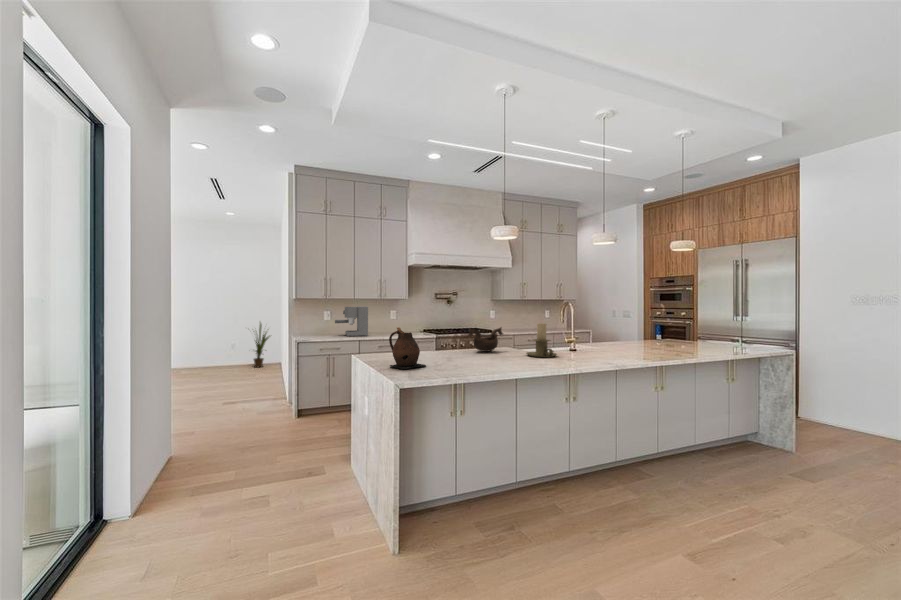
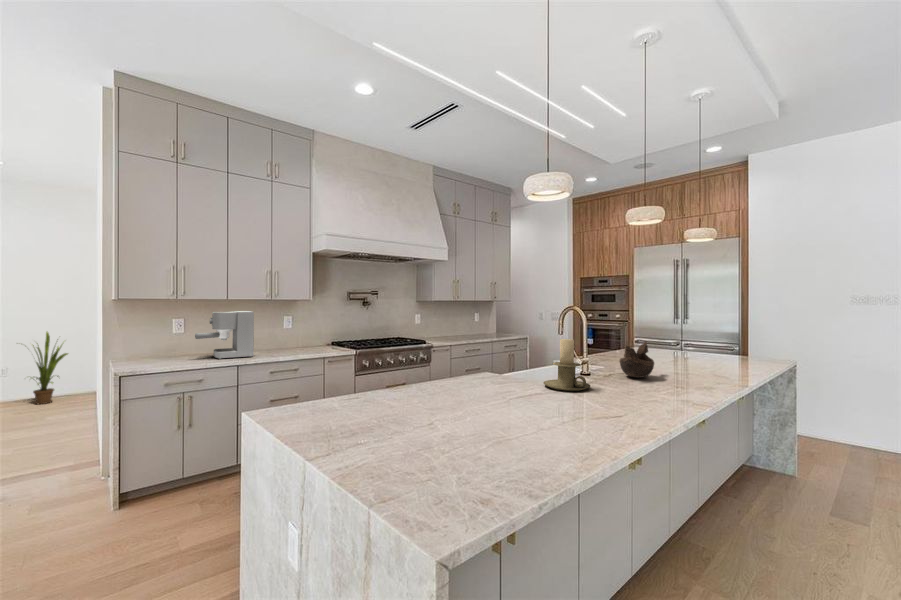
ceramic pitcher: present [389,327,426,369] -> none [364,362,438,452]
decorative bowl: present [468,327,503,352] -> present [620,342,654,378]

